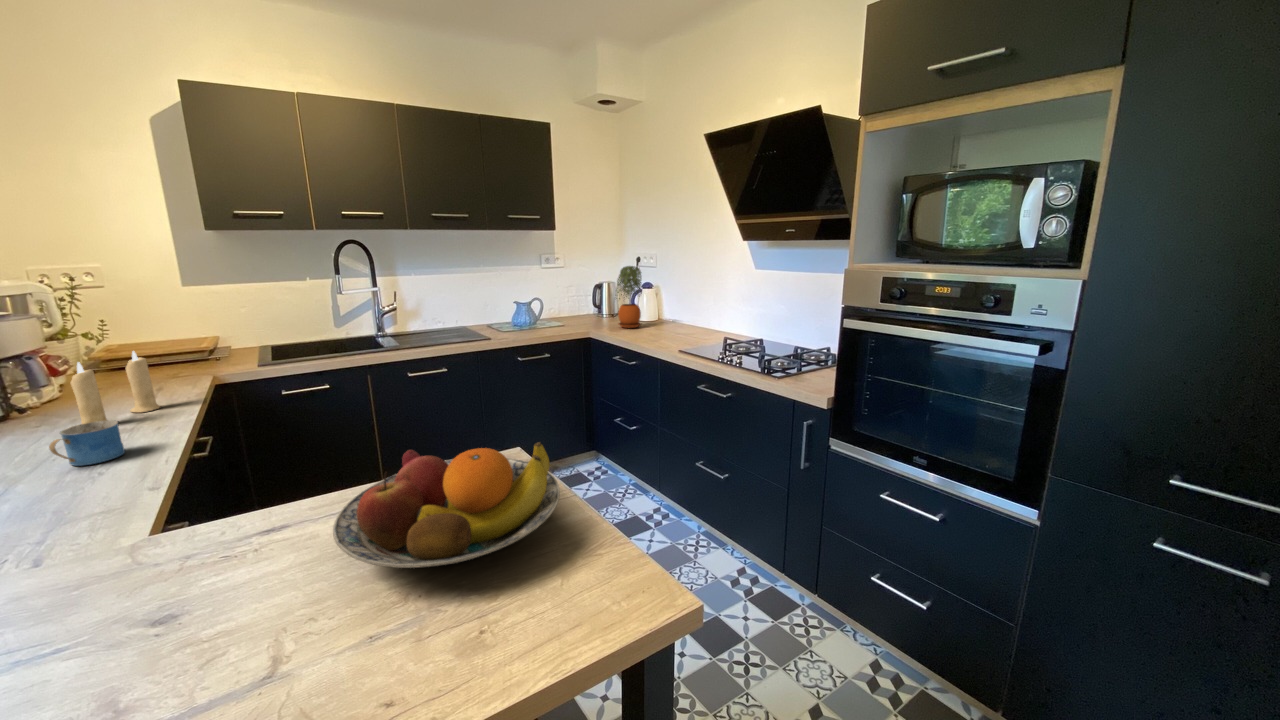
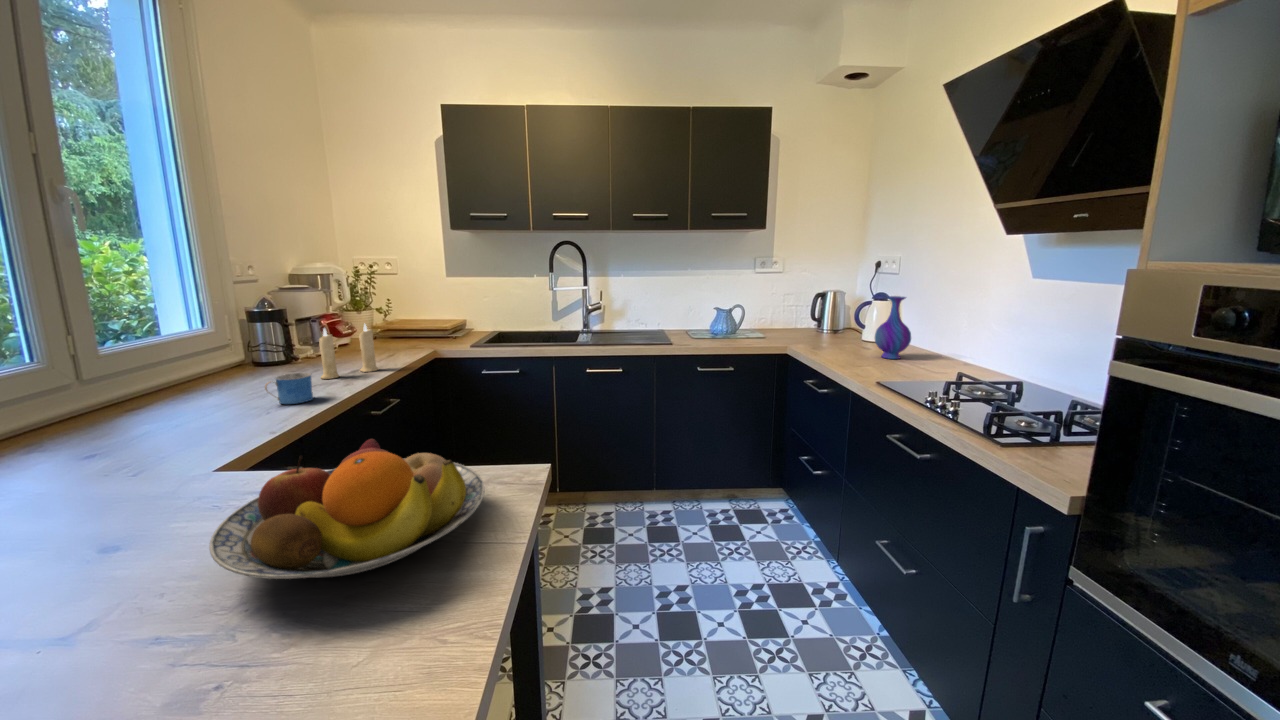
potted plant: present [616,266,642,328] -> none [823,270,863,348]
vase: none [659,285,684,333] -> present [875,296,911,359]

